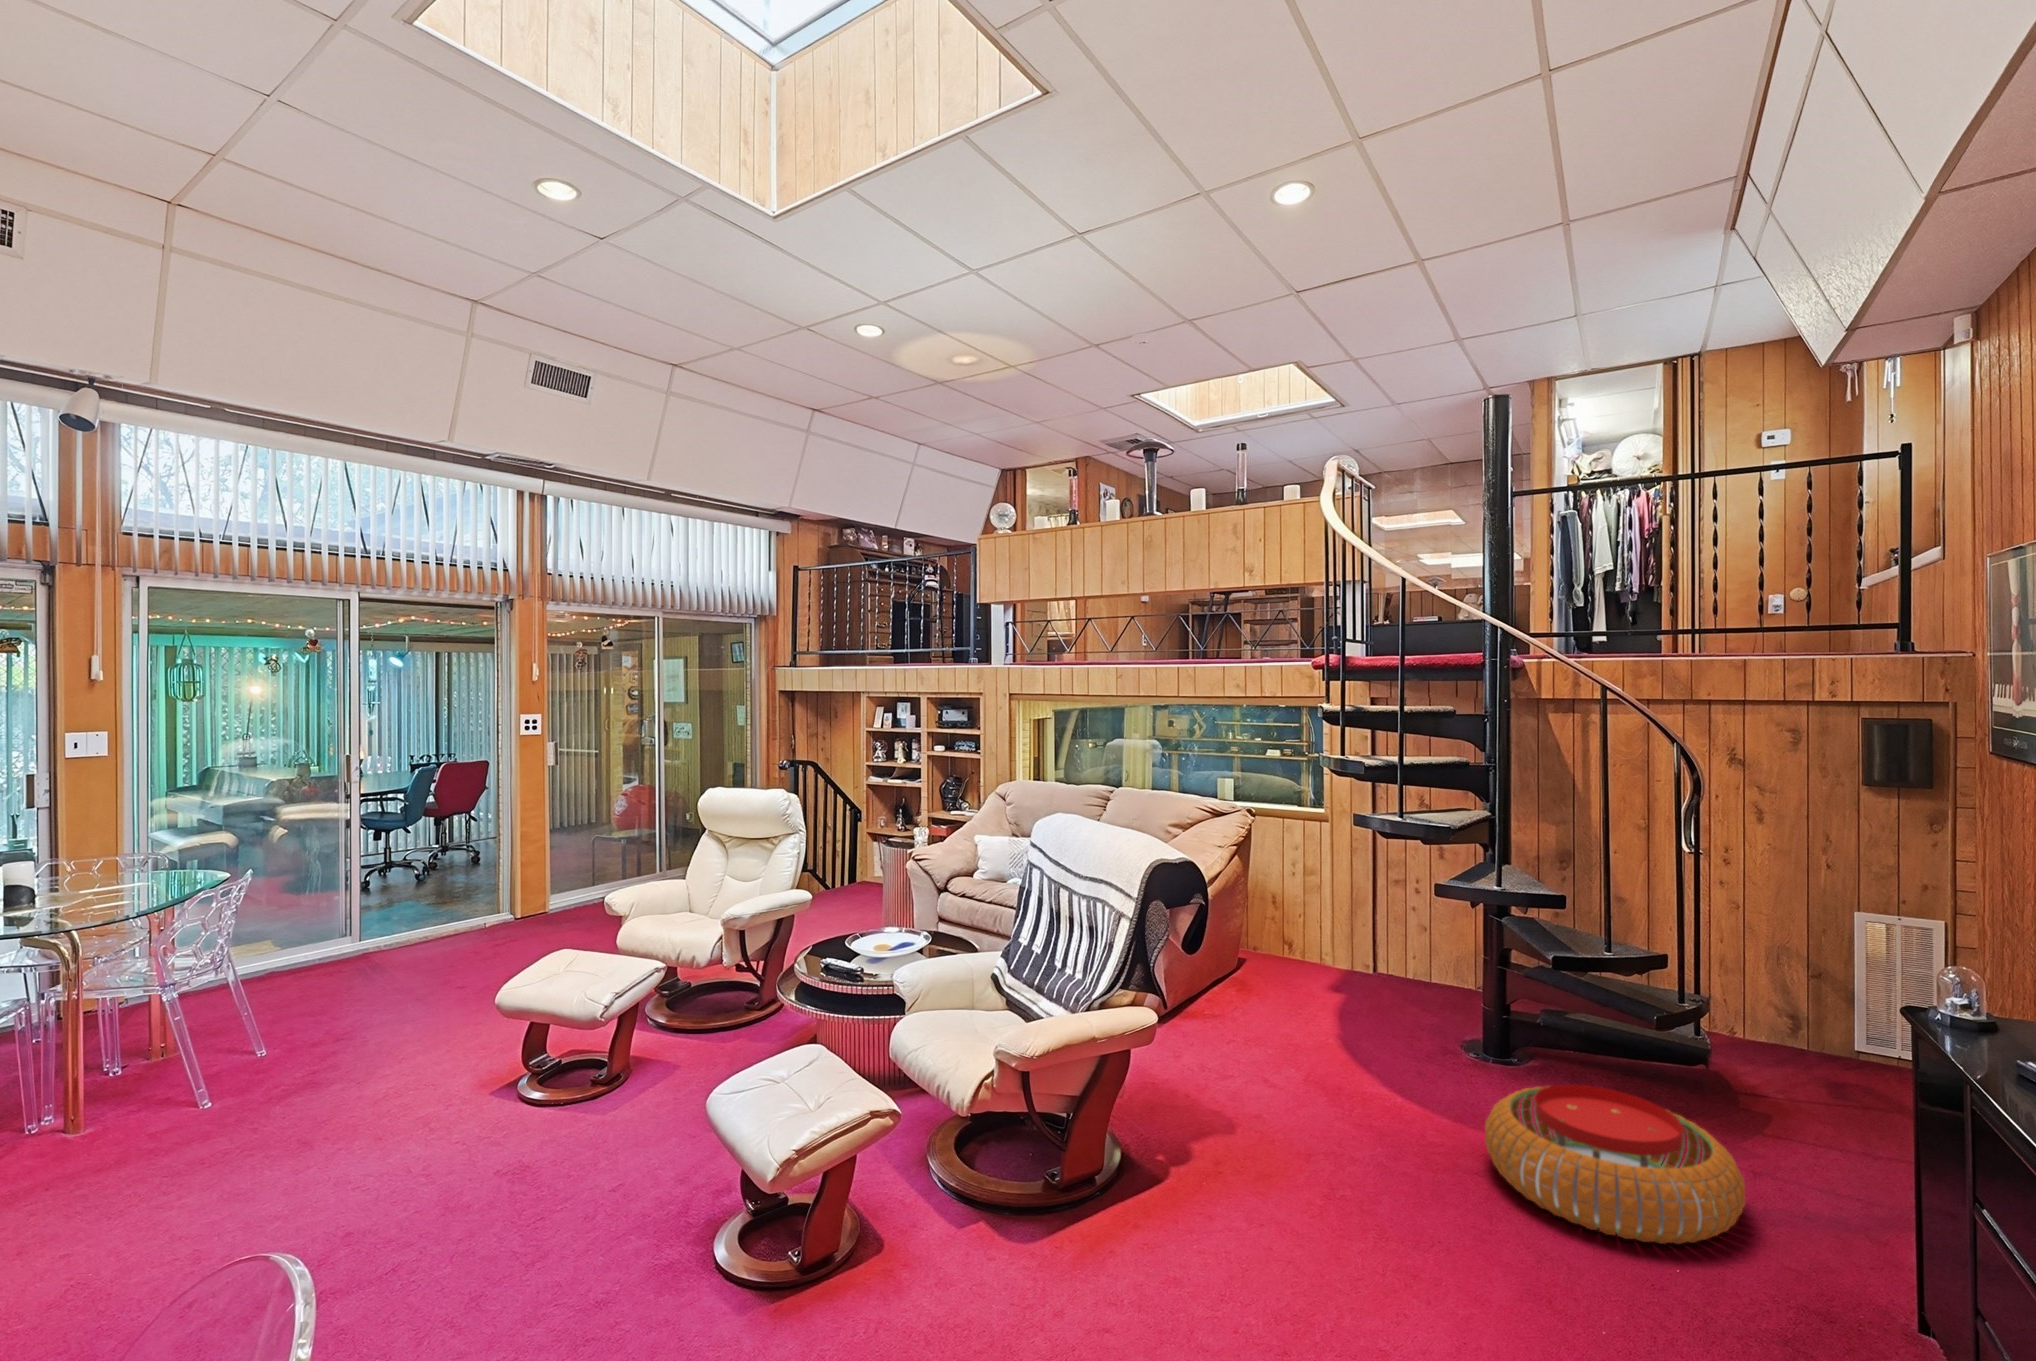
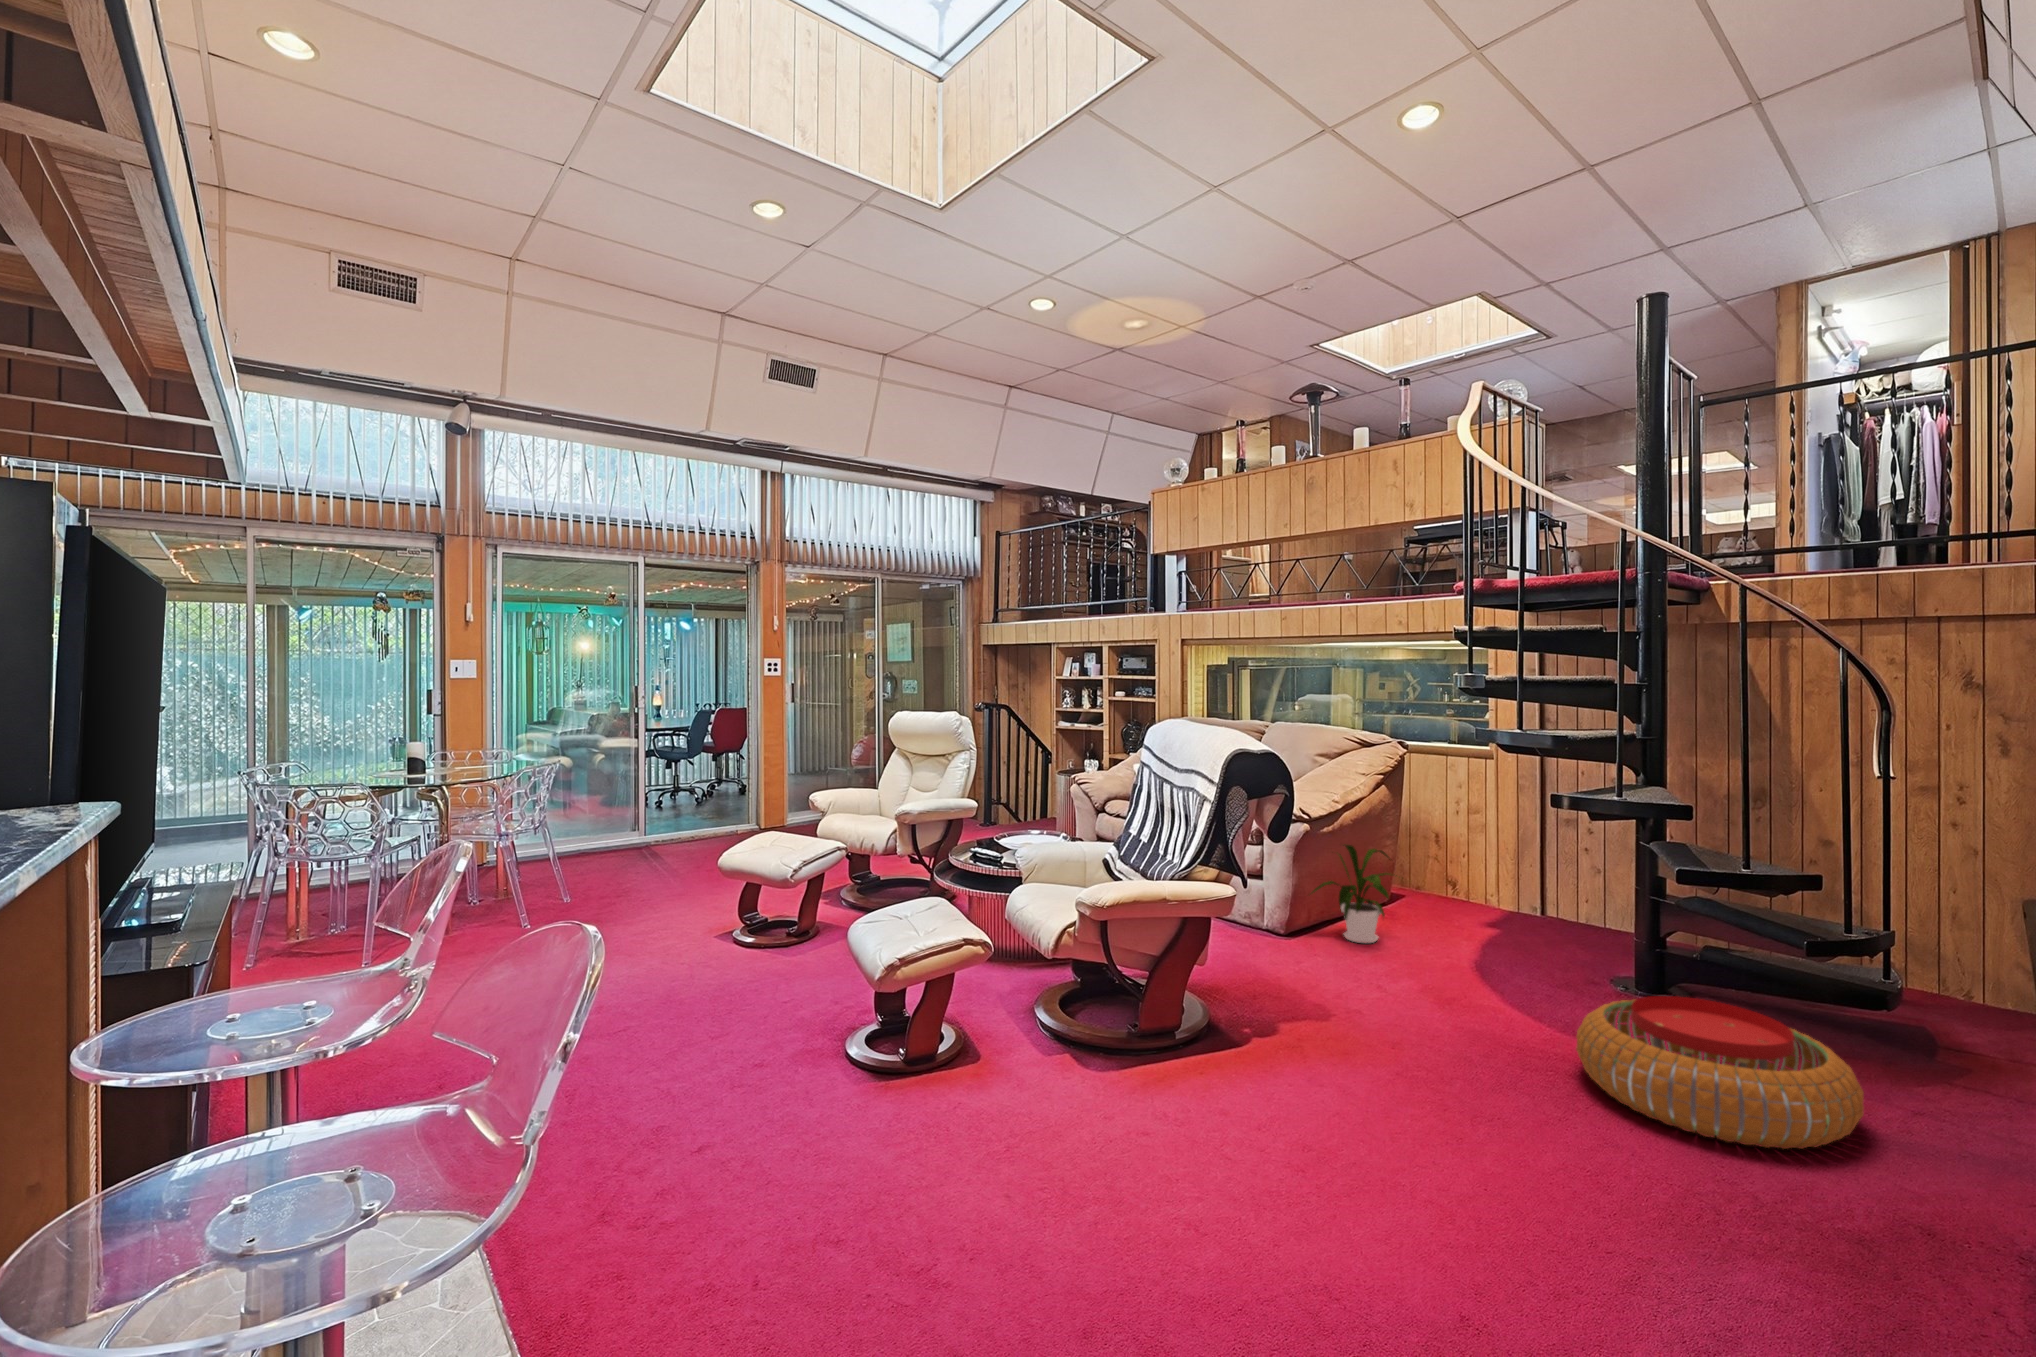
house plant: none [1177,926,1271,1026] -> present [1312,845,1397,943]

